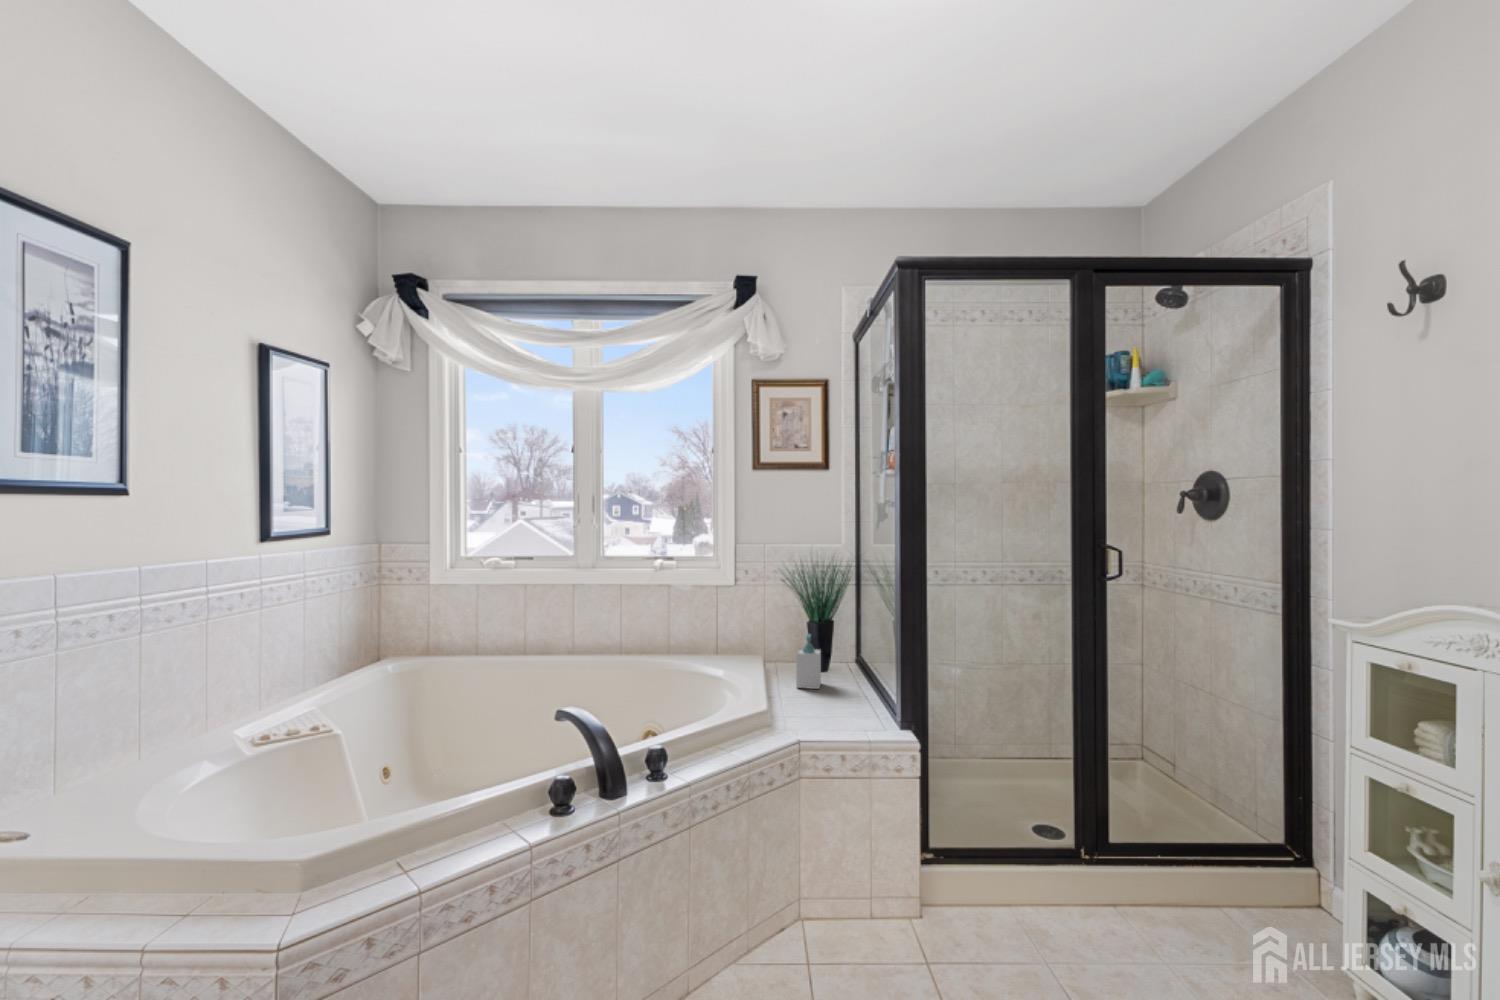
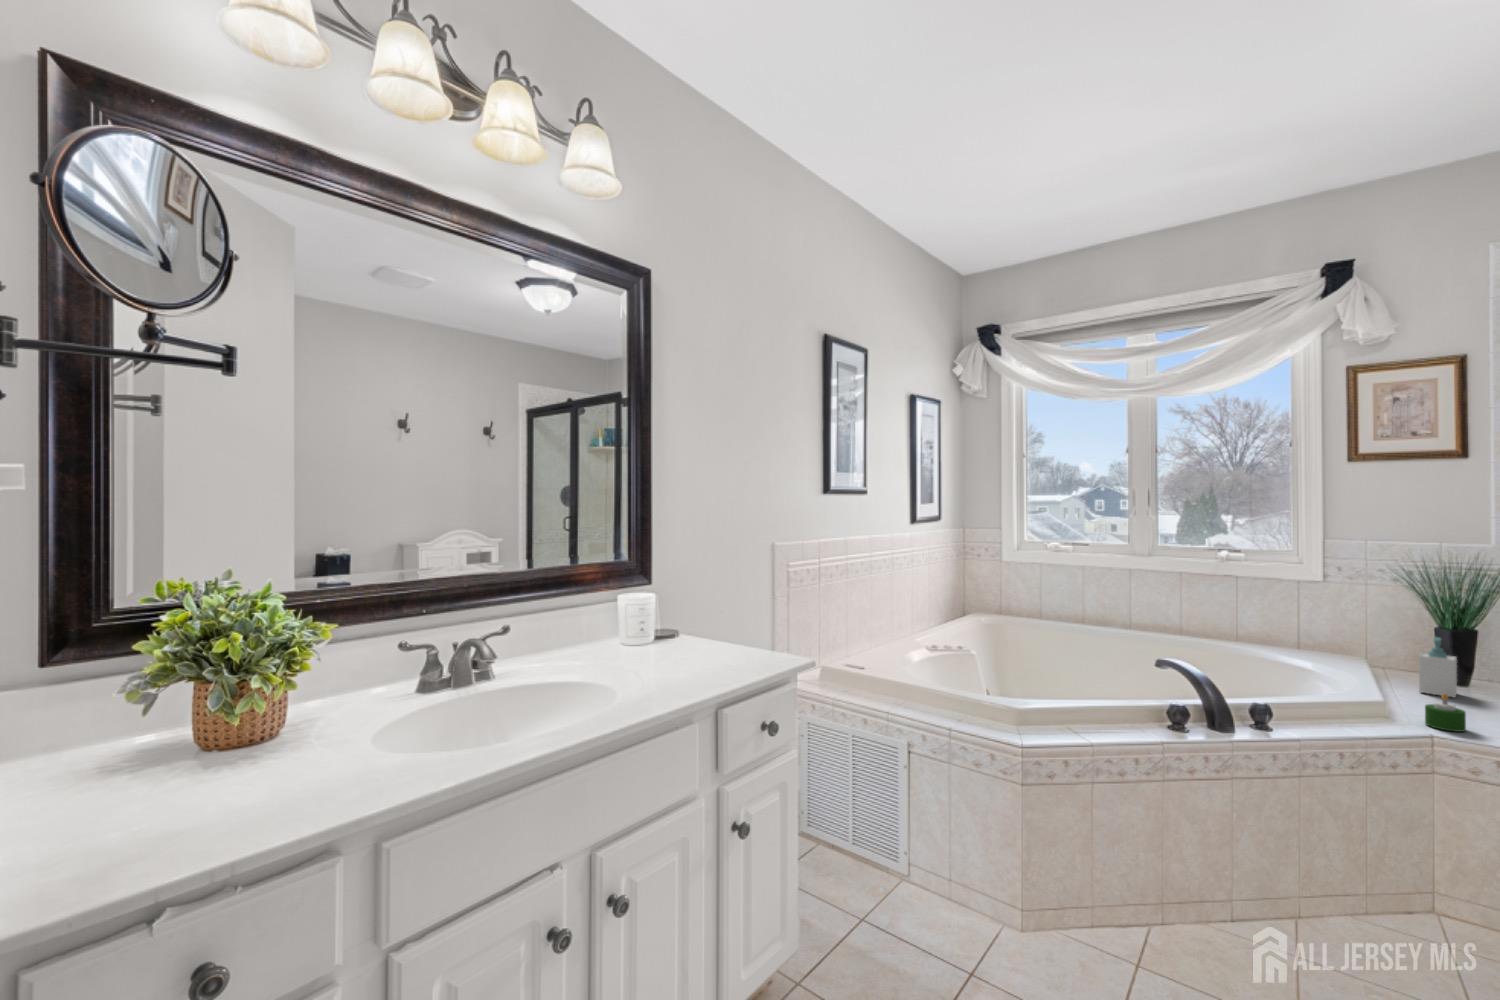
candle: none [796,696,823,733] -> present [1425,693,1466,732]

